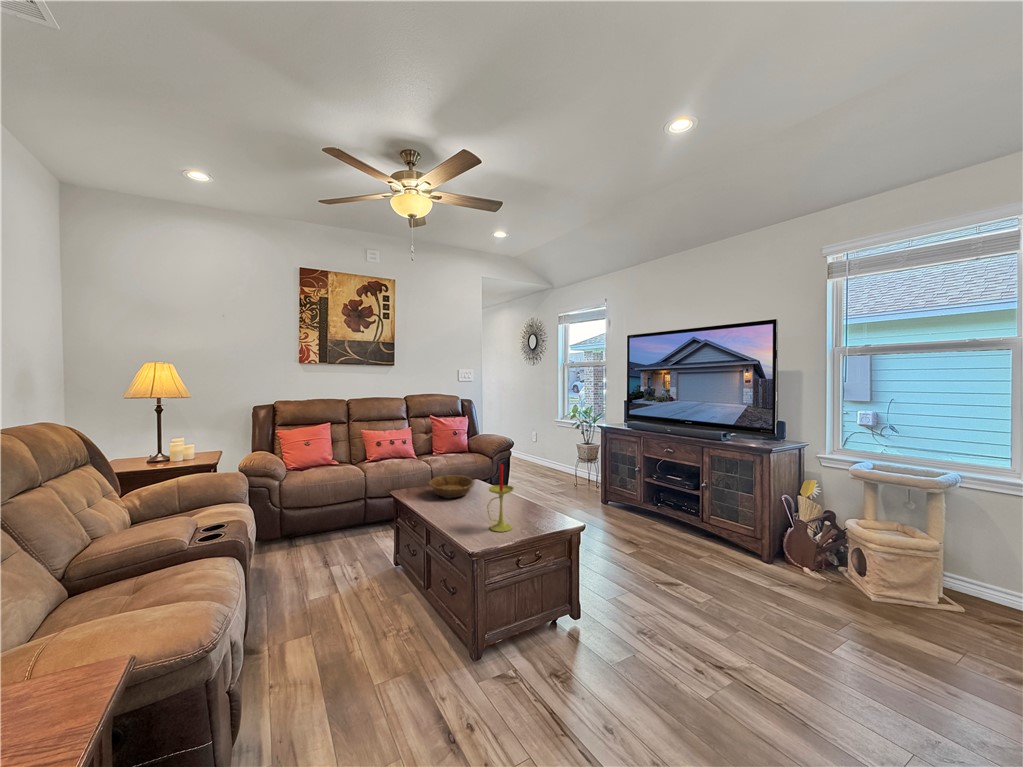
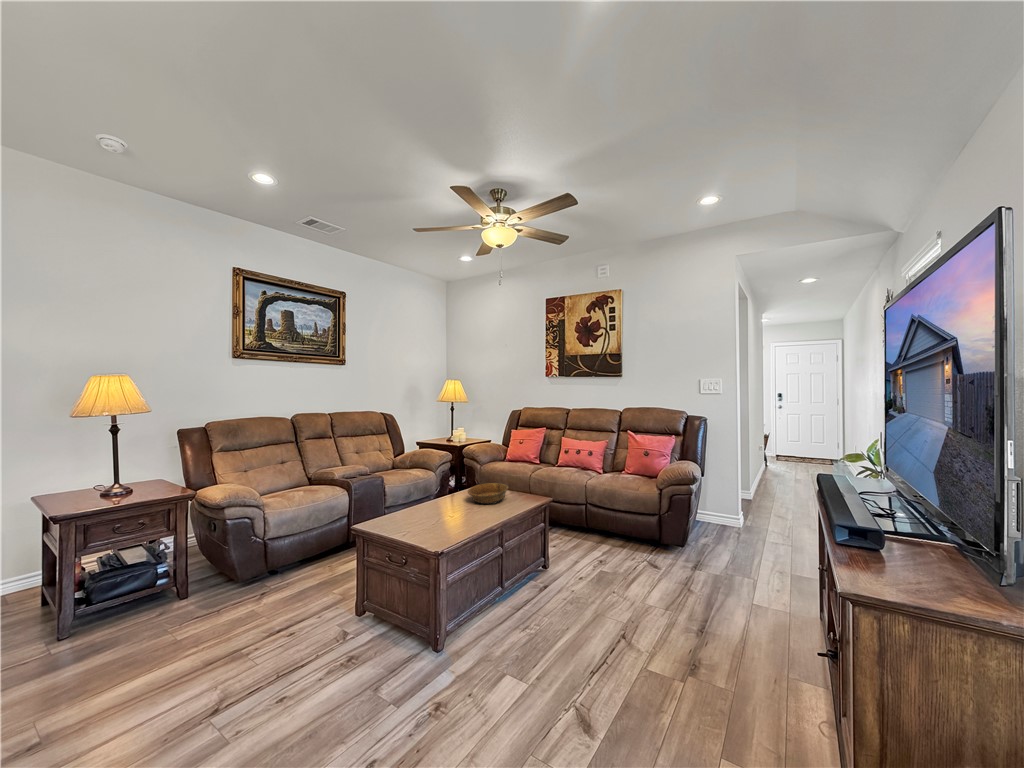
candle: present [487,464,514,532] -> none [396,469,422,531]

